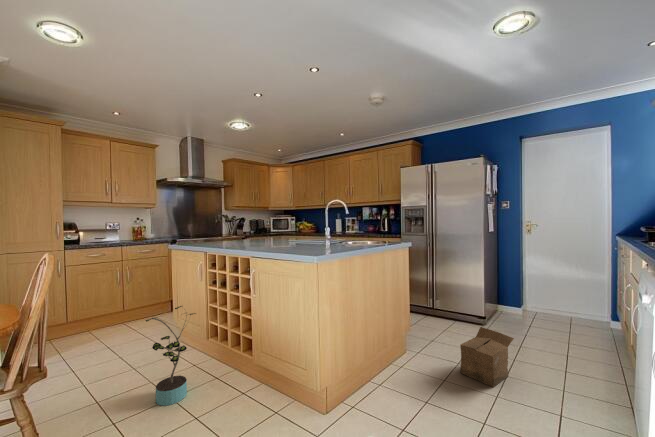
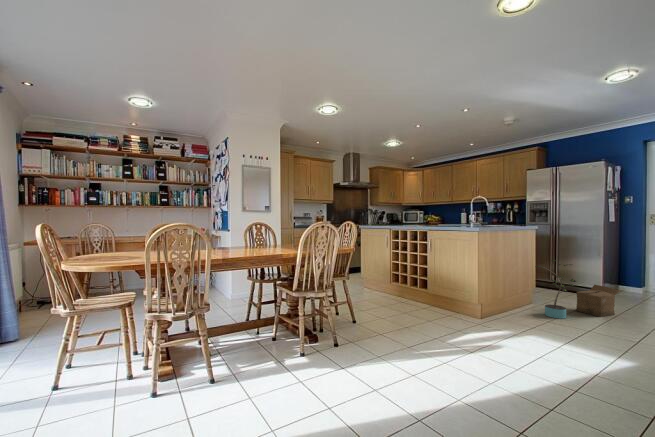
potted plant: present [146,306,196,406] -> present [536,260,576,319]

